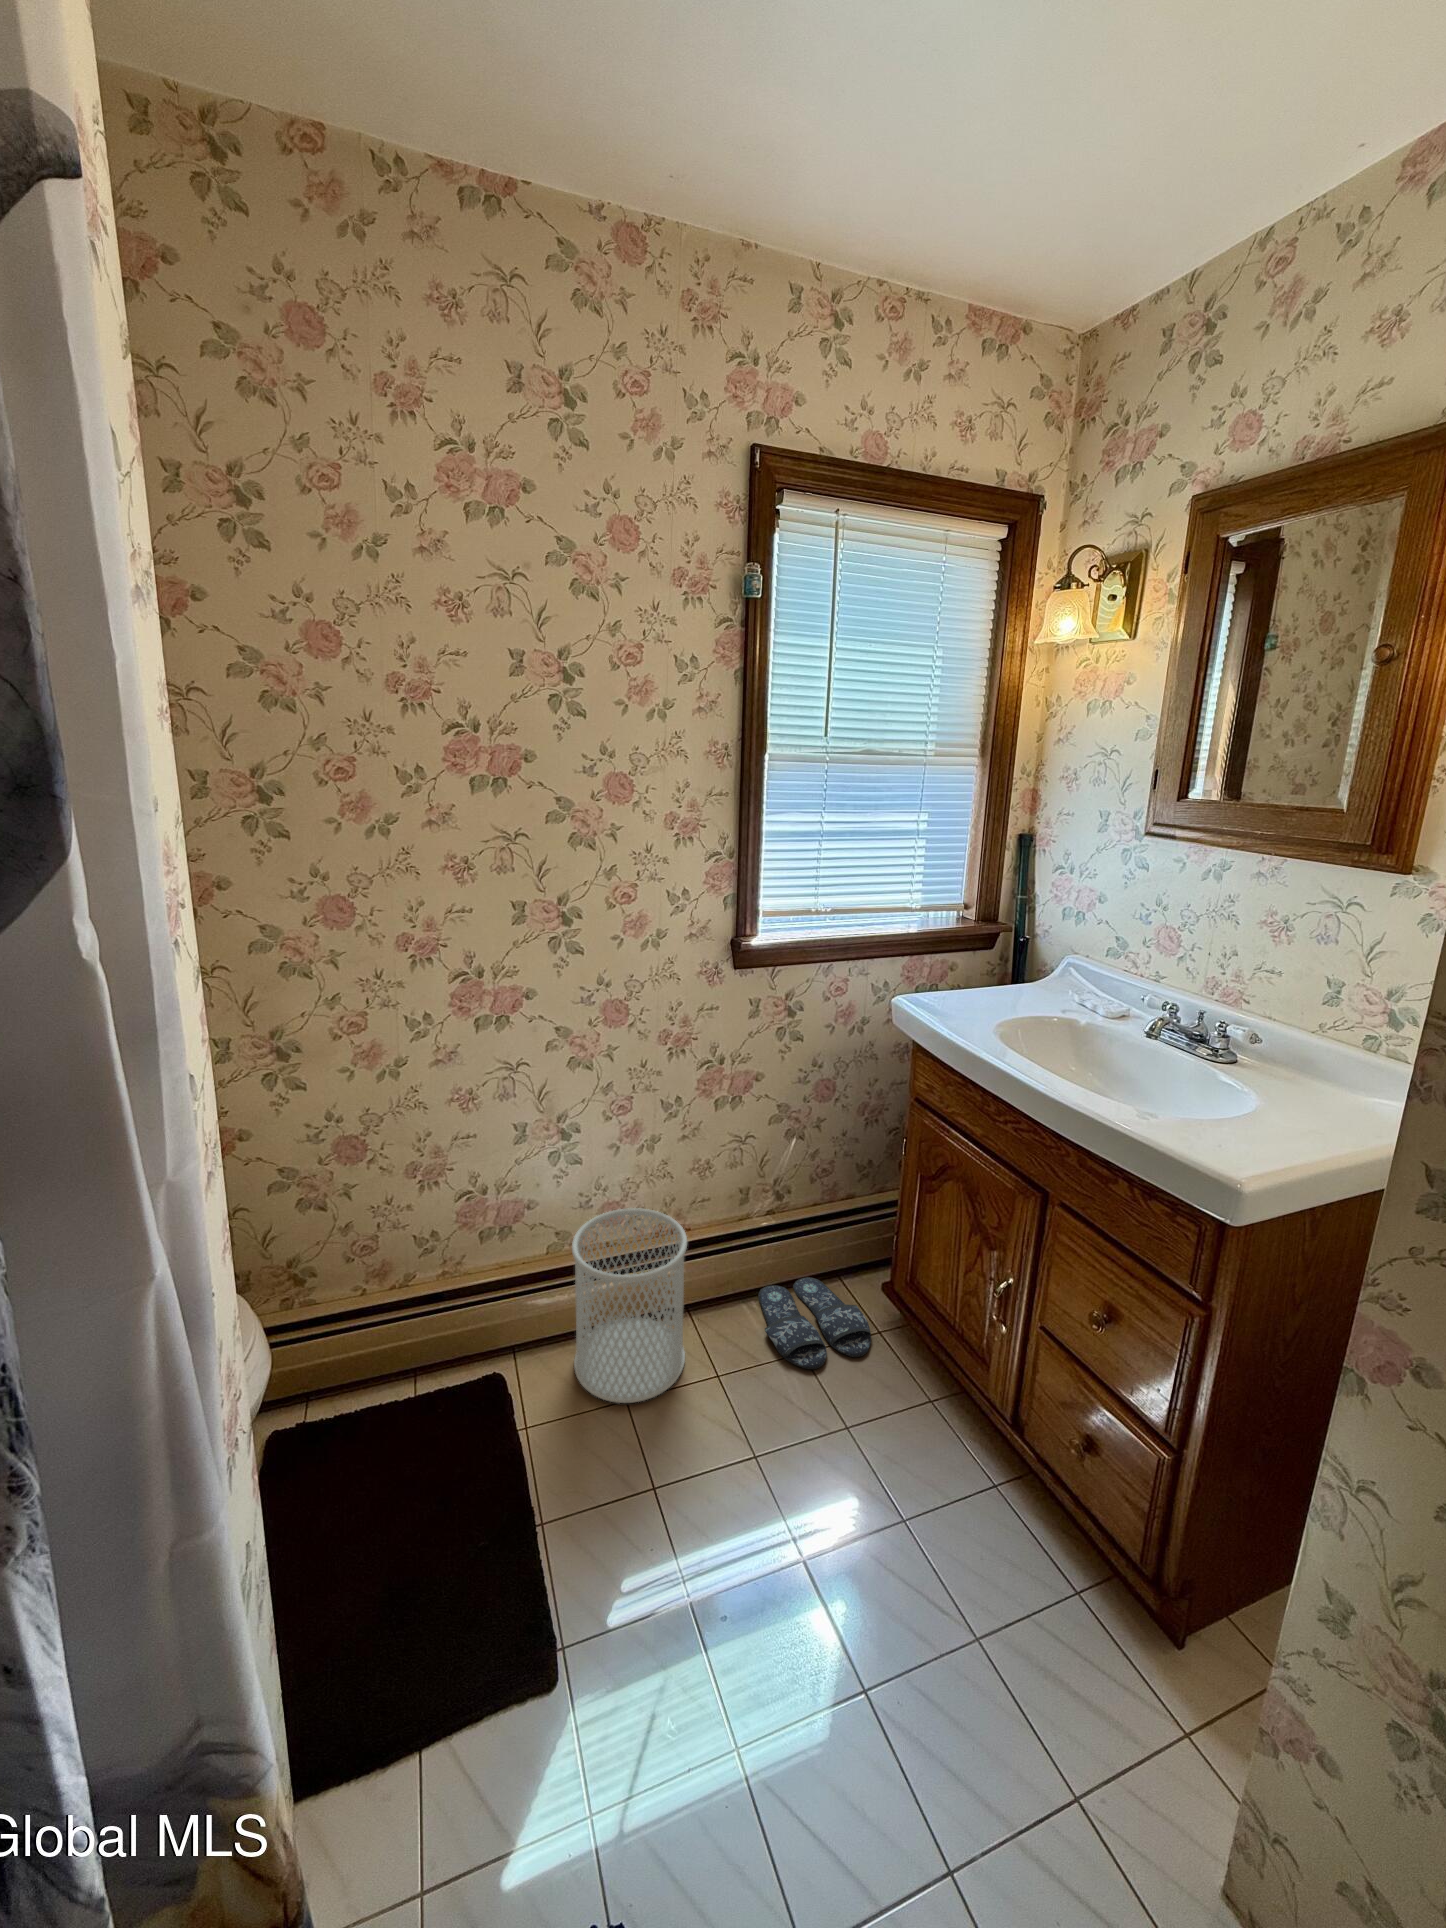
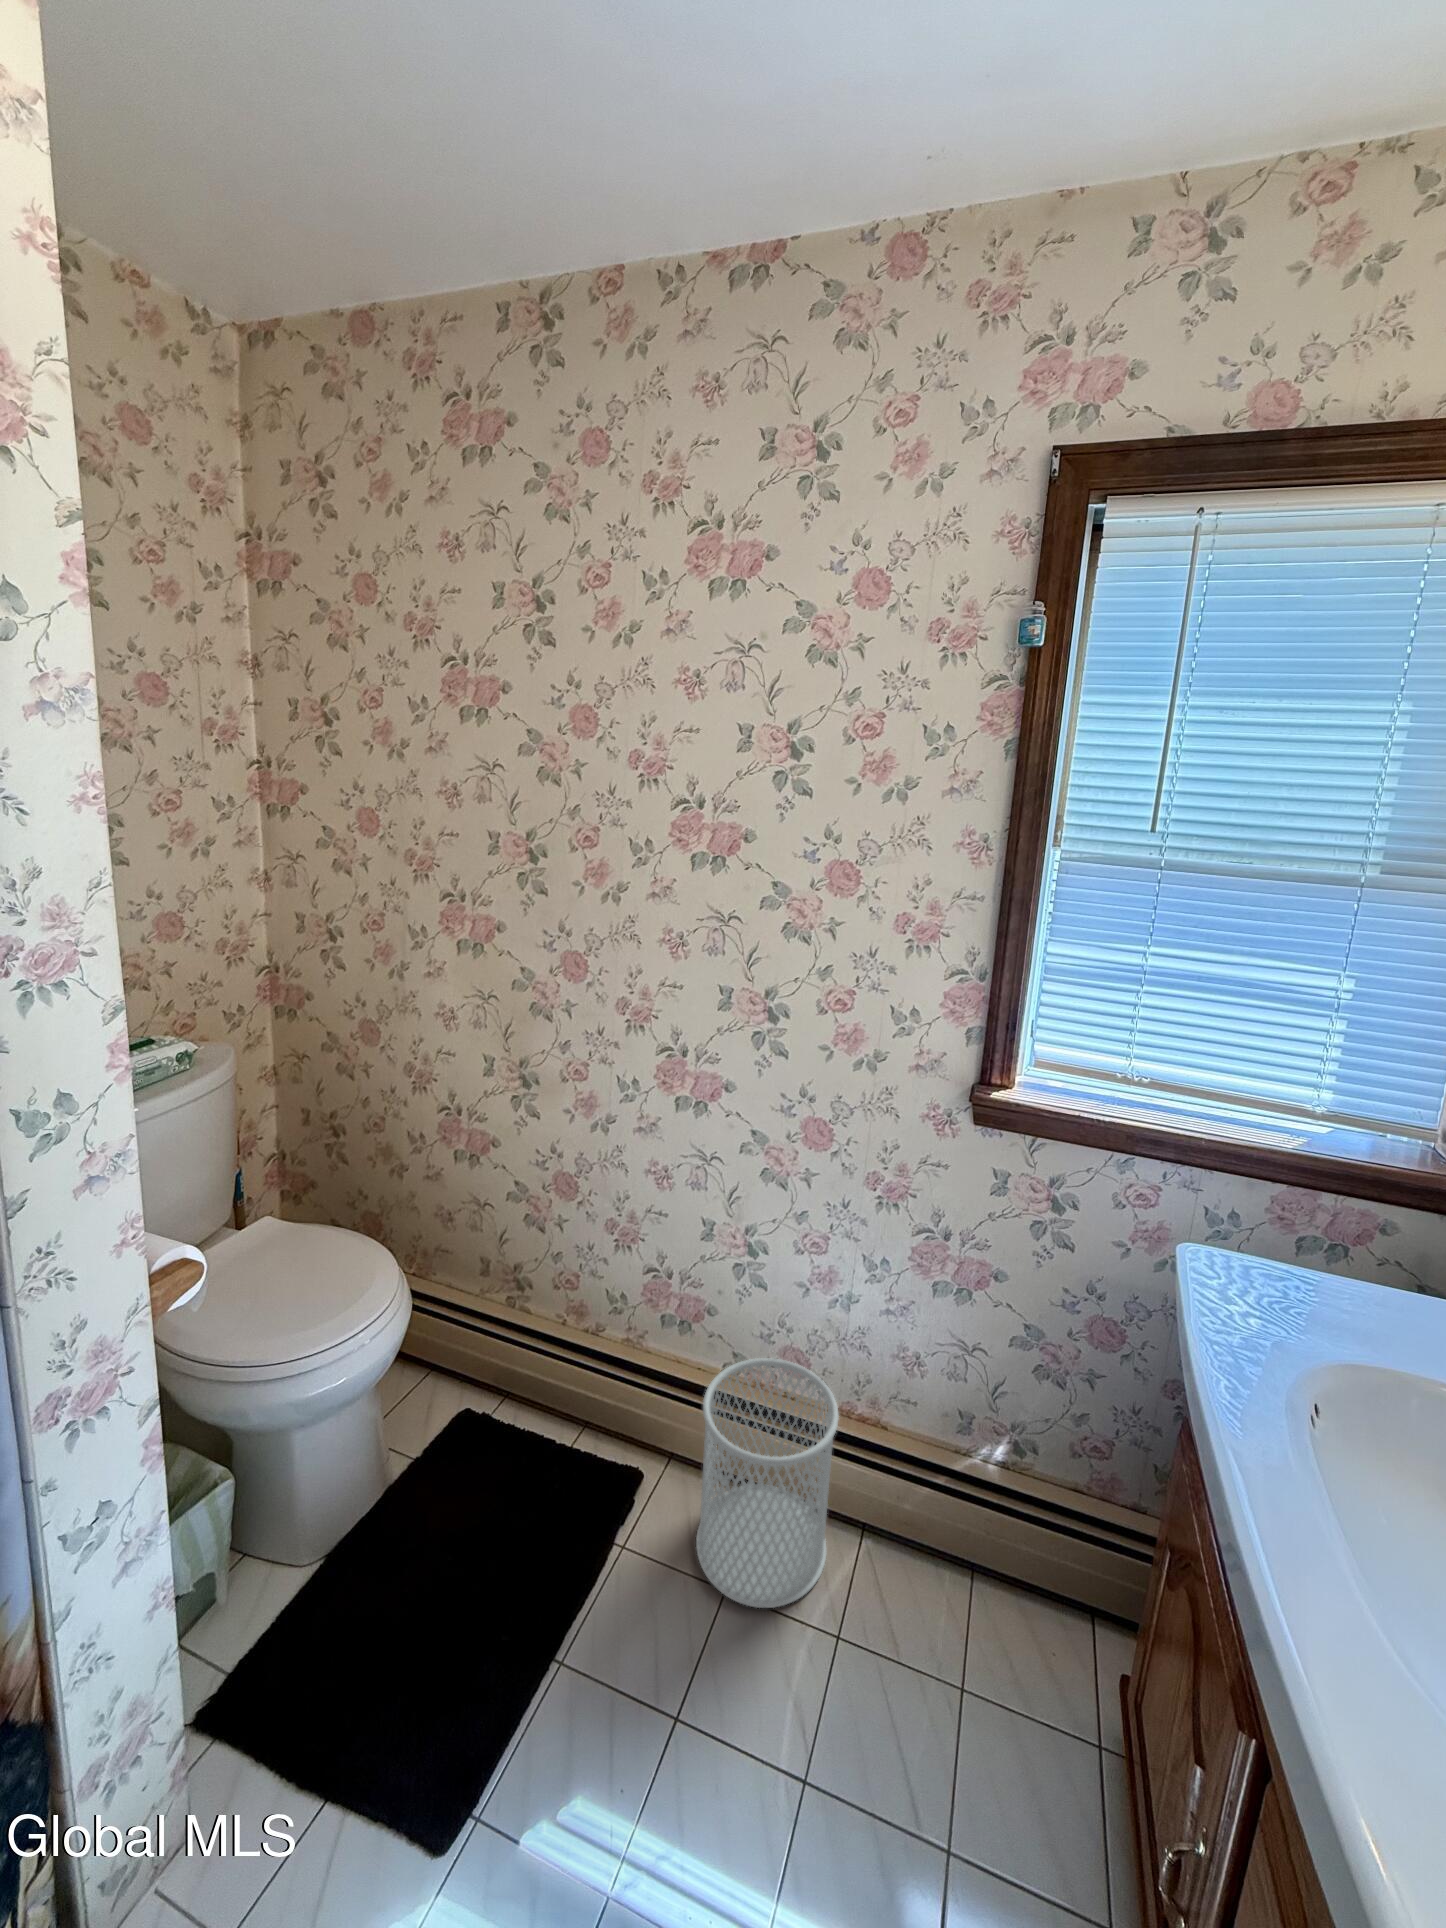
slippers: present [758,1277,871,1369] -> none [923,1561,1080,1759]

